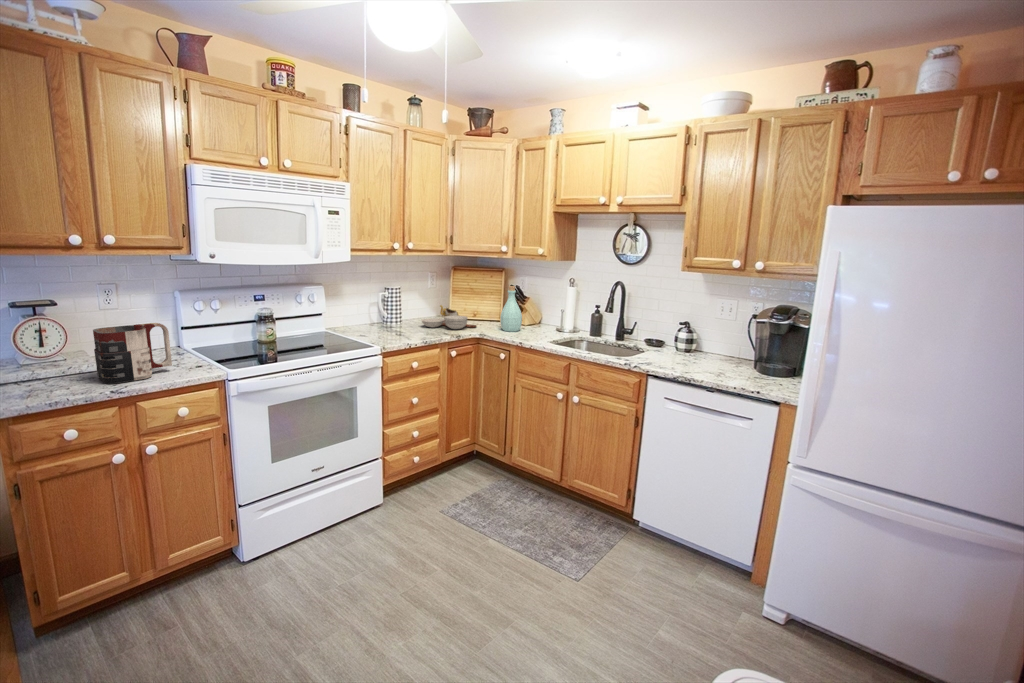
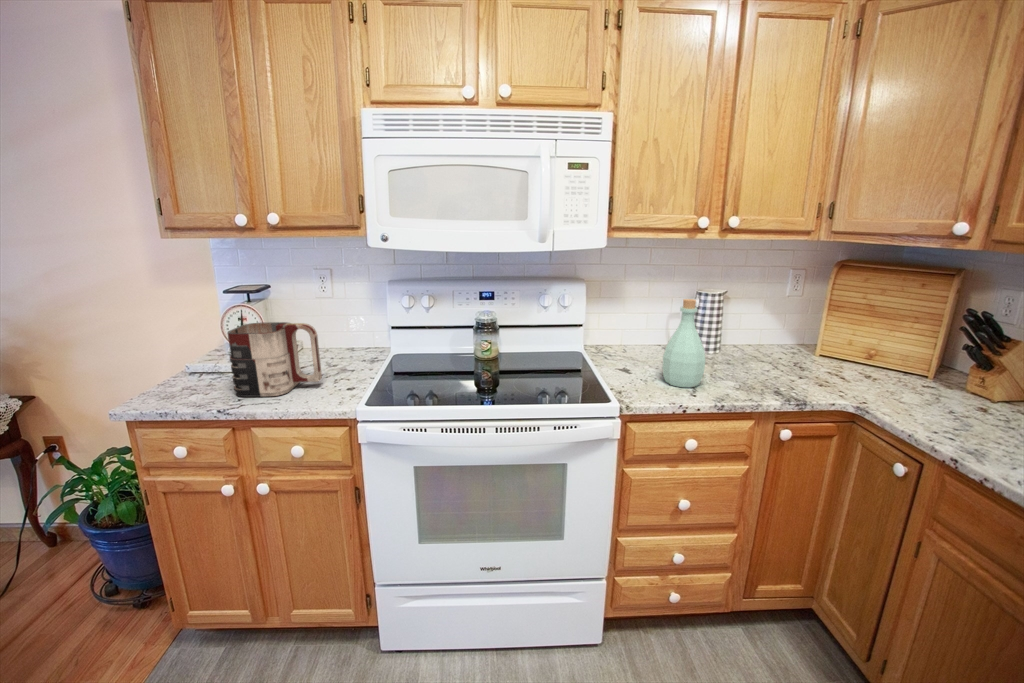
bottle: present [500,286,522,331] -> present [662,299,705,387]
cutting board: present [422,305,476,329] -> none [741,332,857,388]

